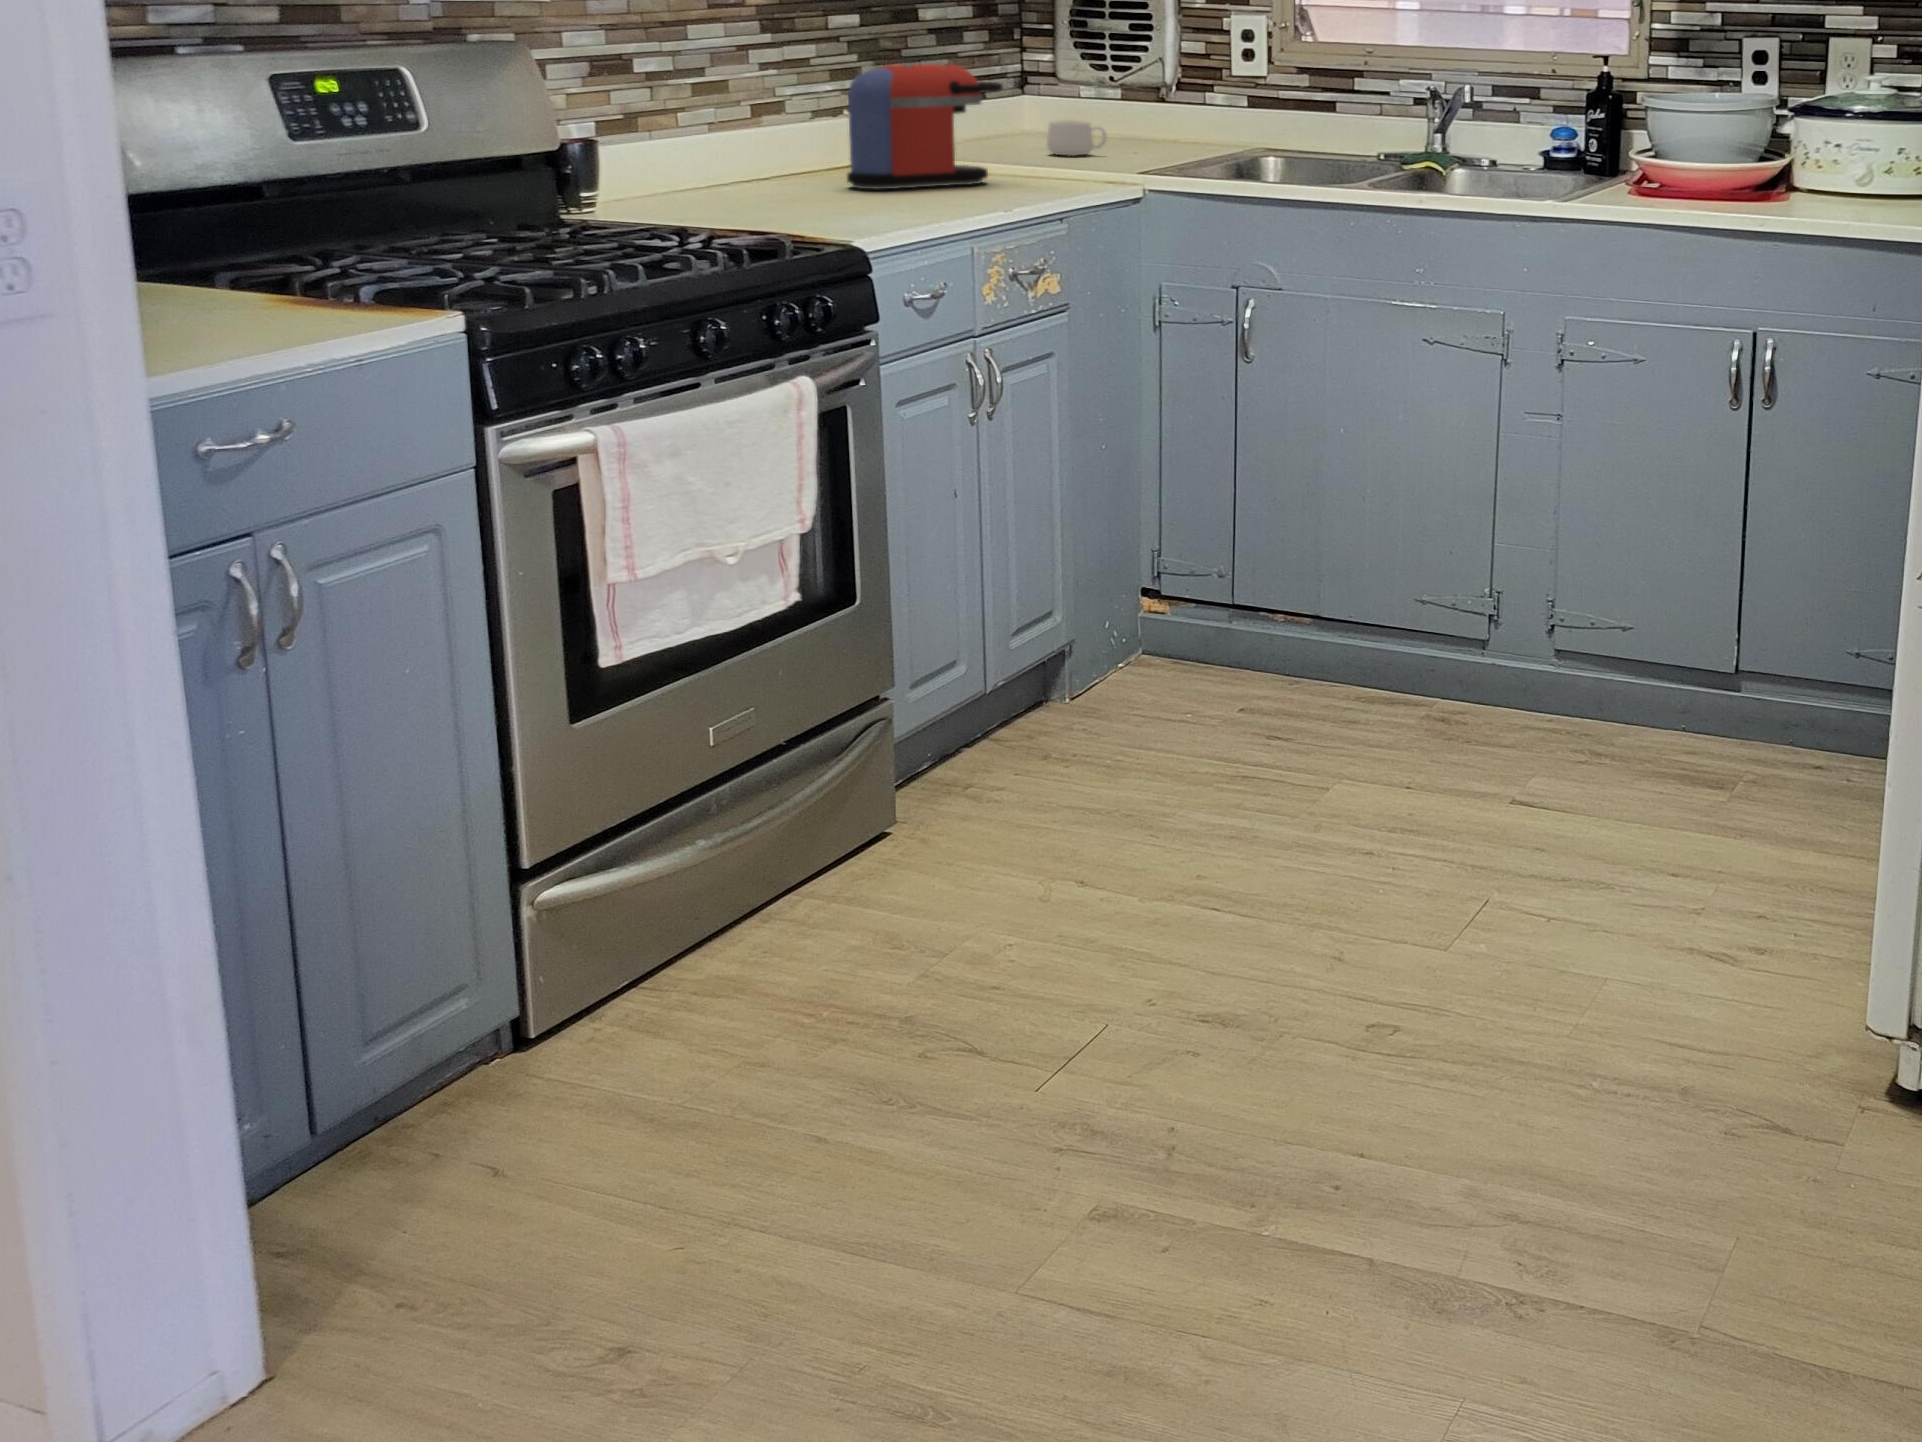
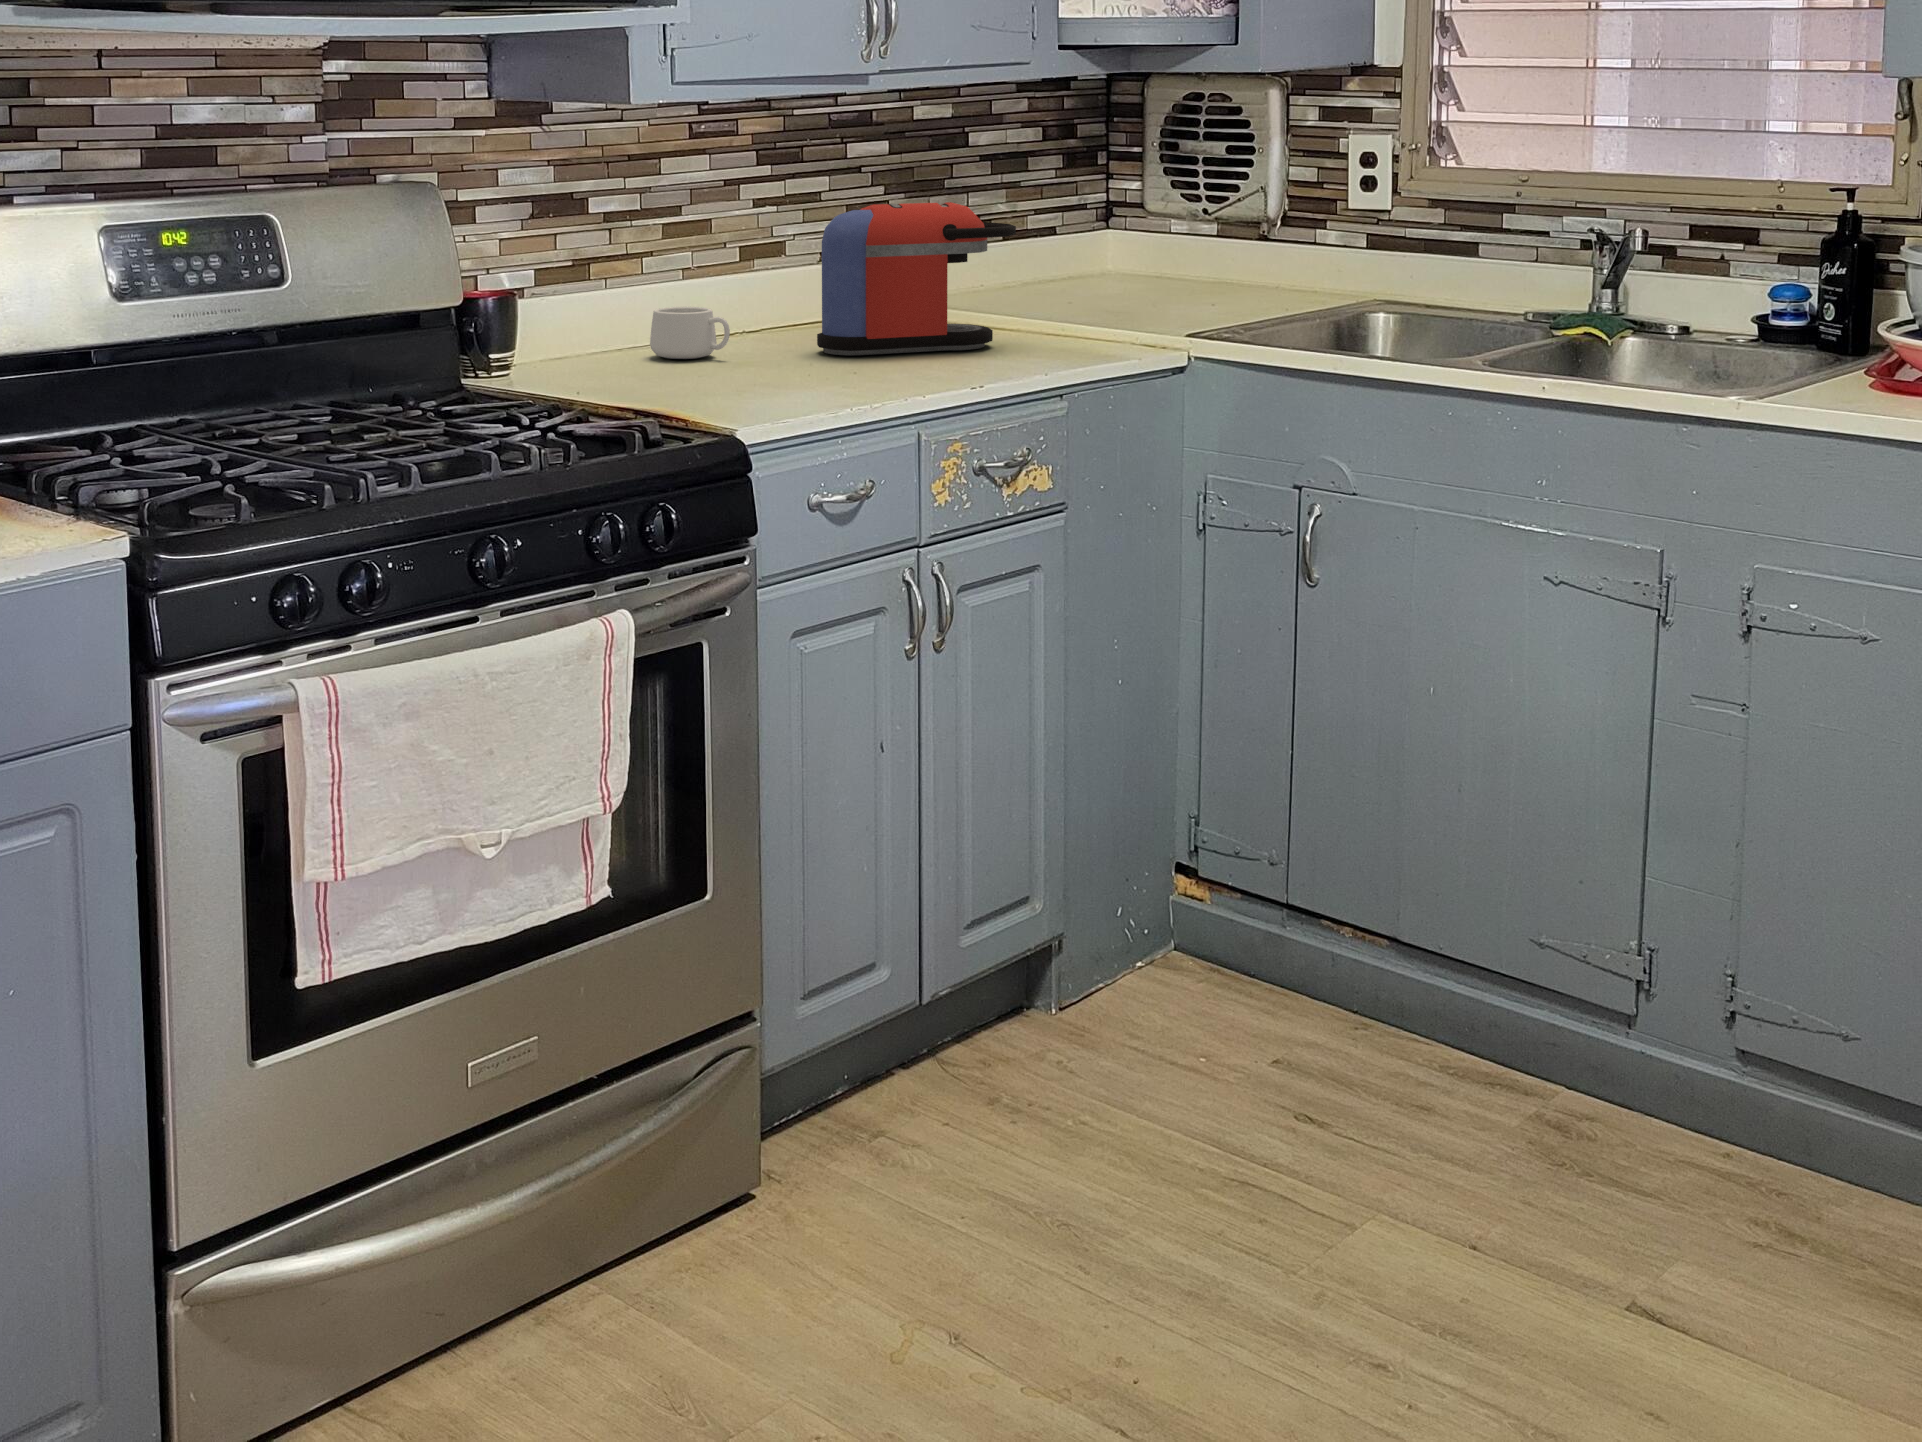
mug: present [1047,120,1106,156] -> present [650,307,730,359]

